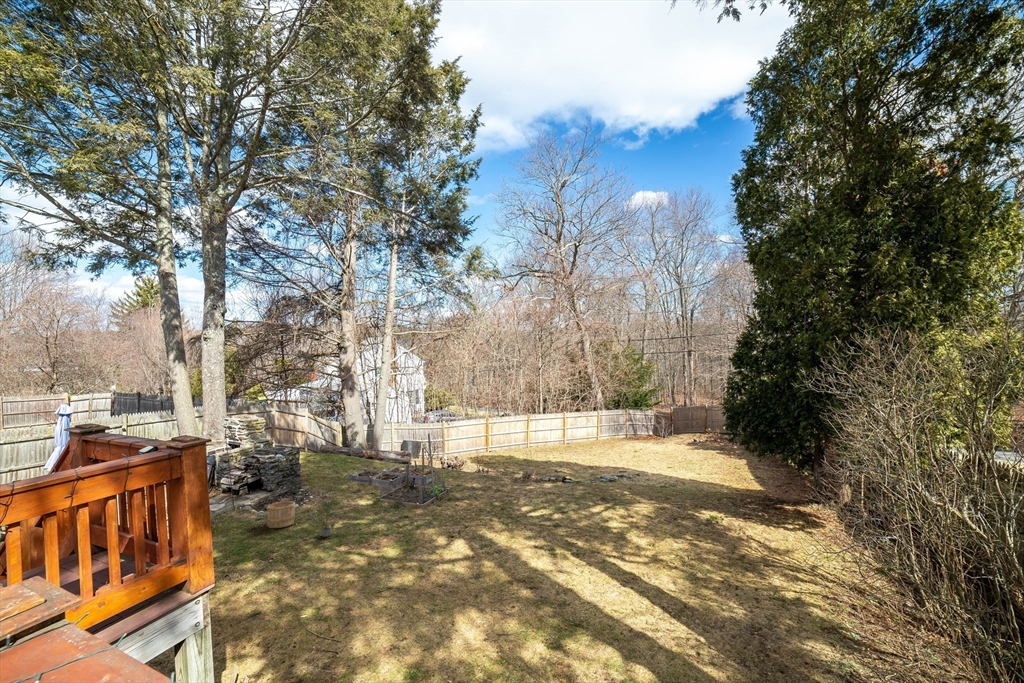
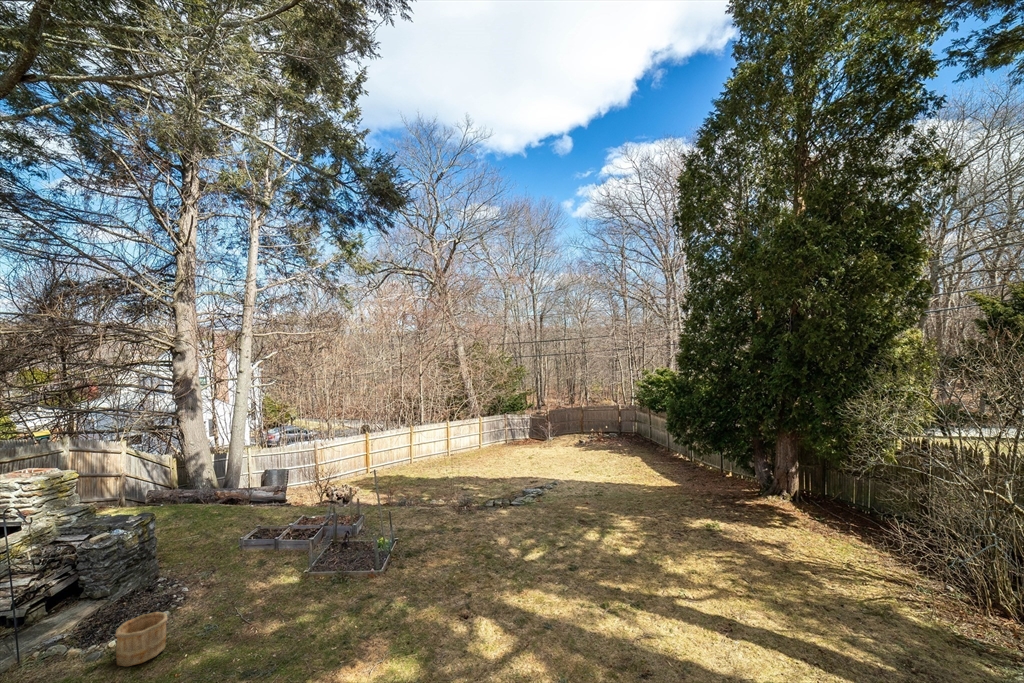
potted plant: present [318,501,338,537] -> none [221,602,257,662]

